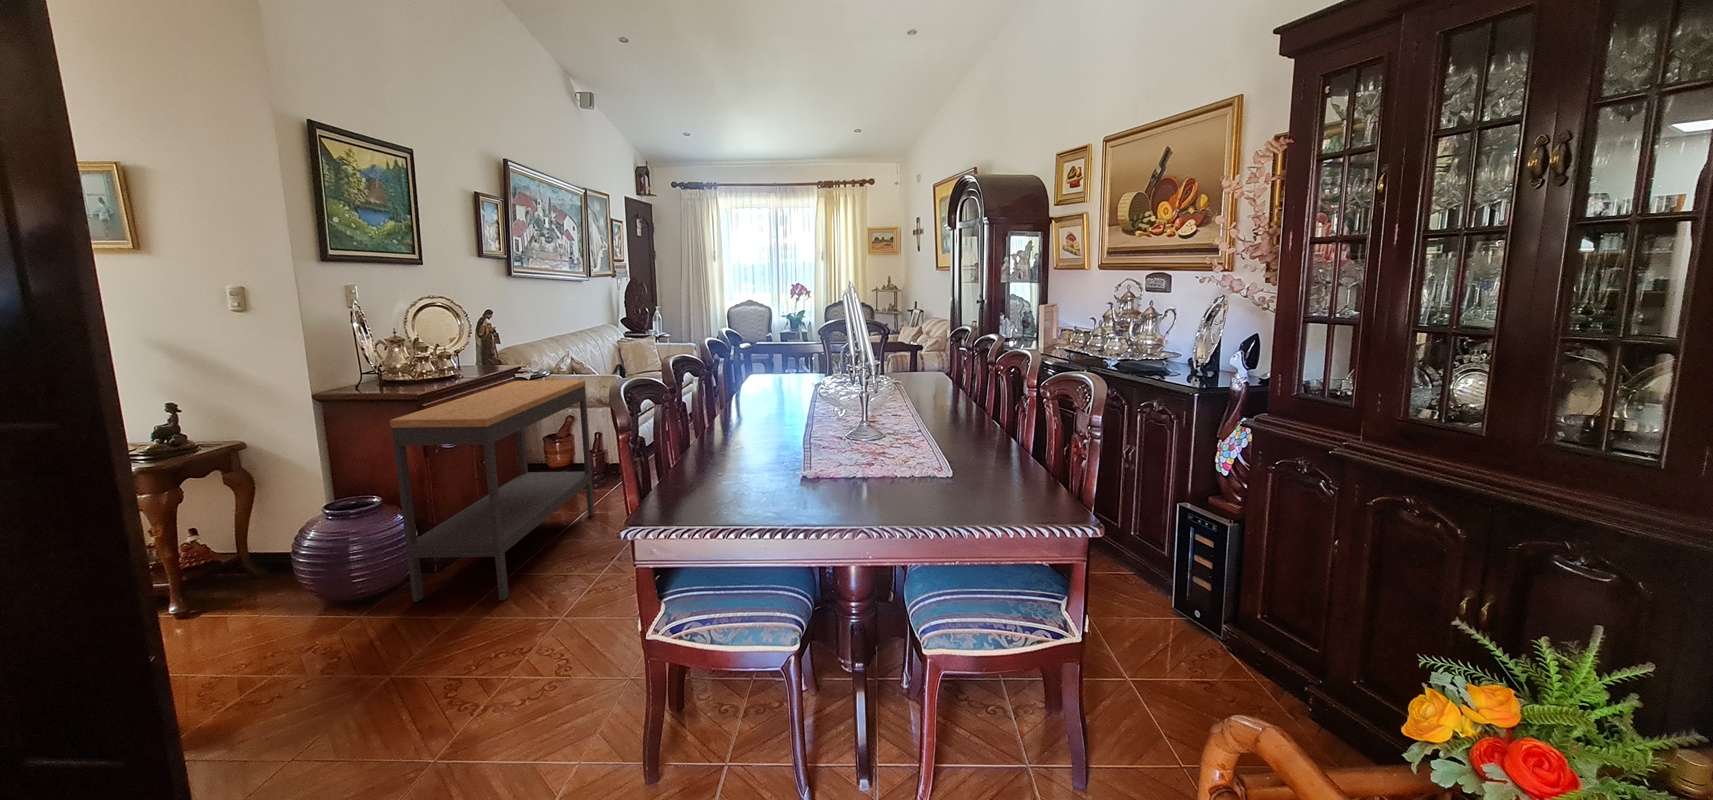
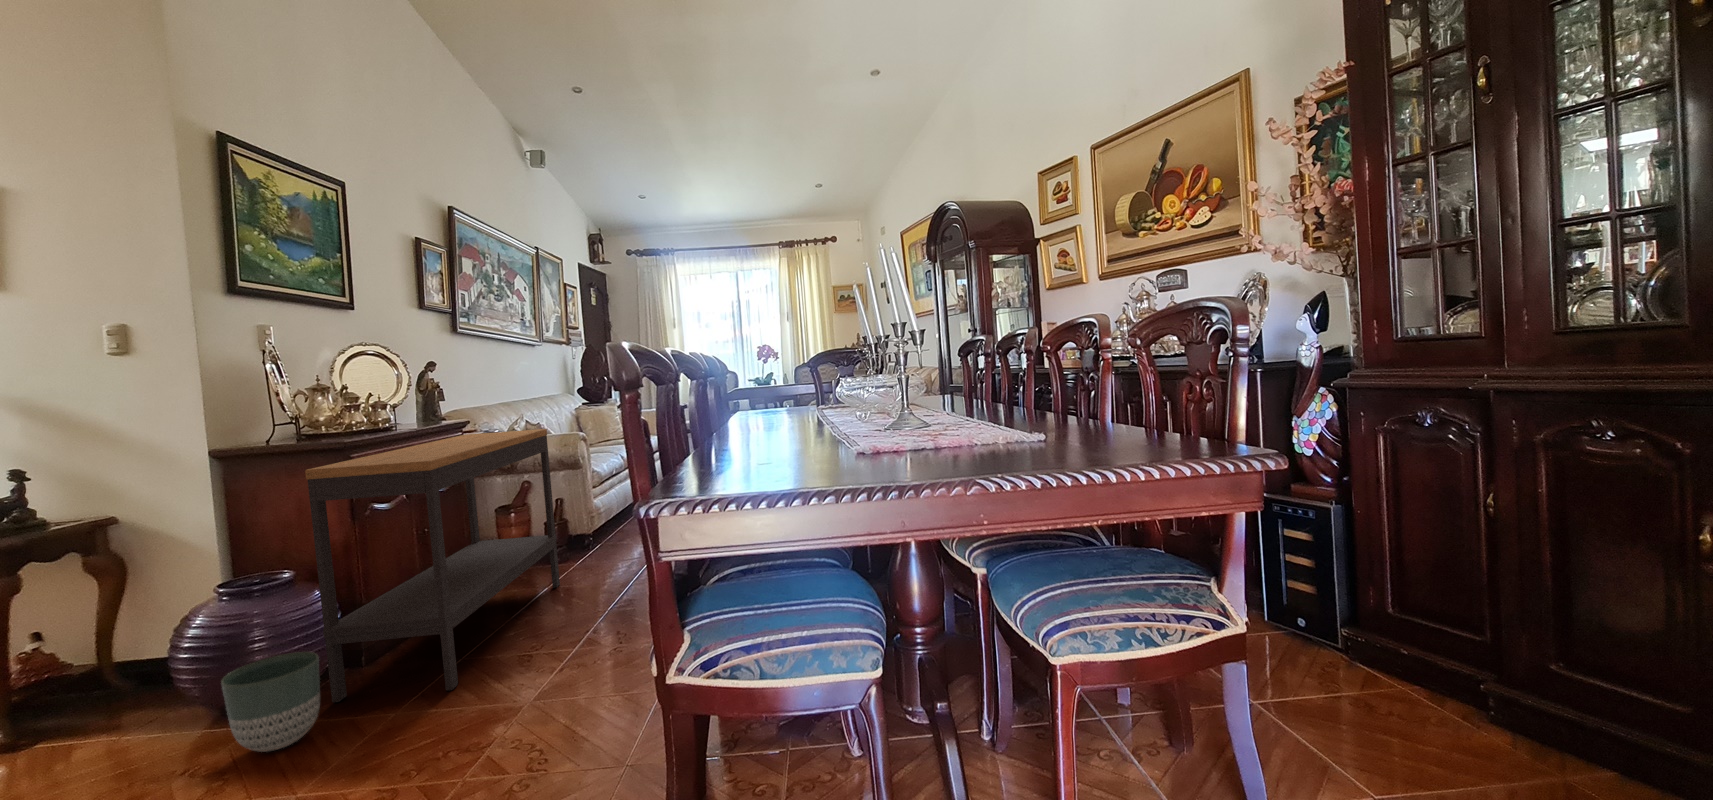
planter: none [334,563,404,636] -> present [221,652,320,752]

